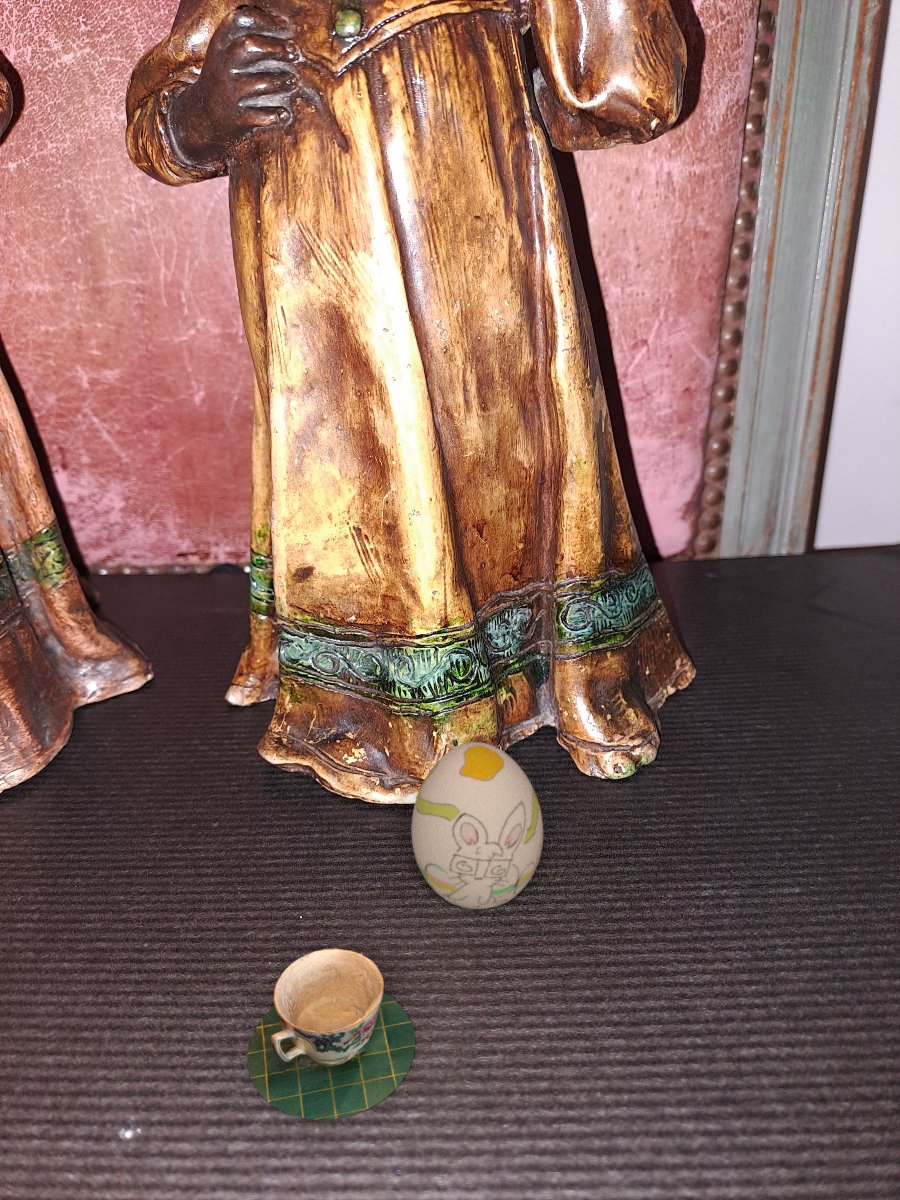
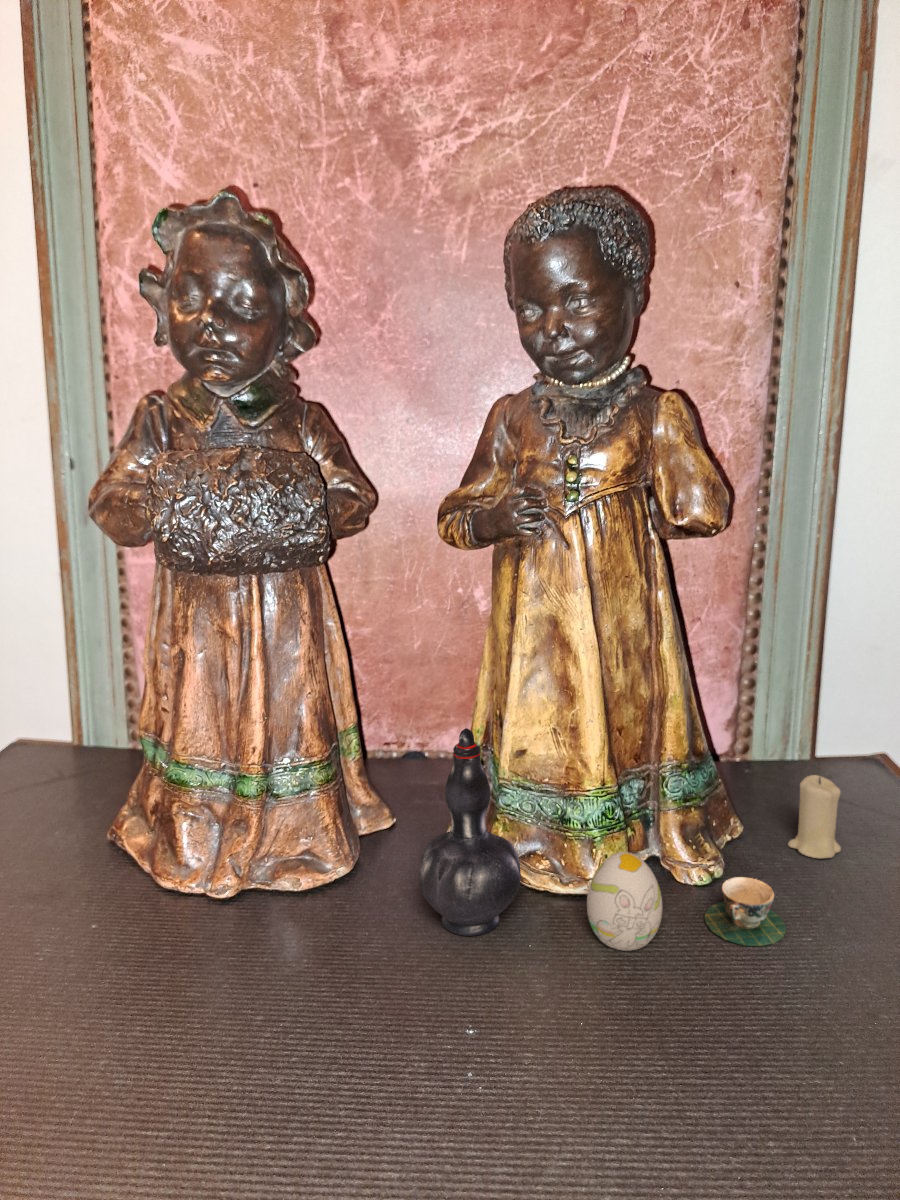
decorative vase: none [115,529,303,888] -> present [418,728,521,936]
candle: none [768,589,858,723] -> present [788,775,841,859]
teacup: present [247,947,415,1120] -> present [705,877,786,946]

